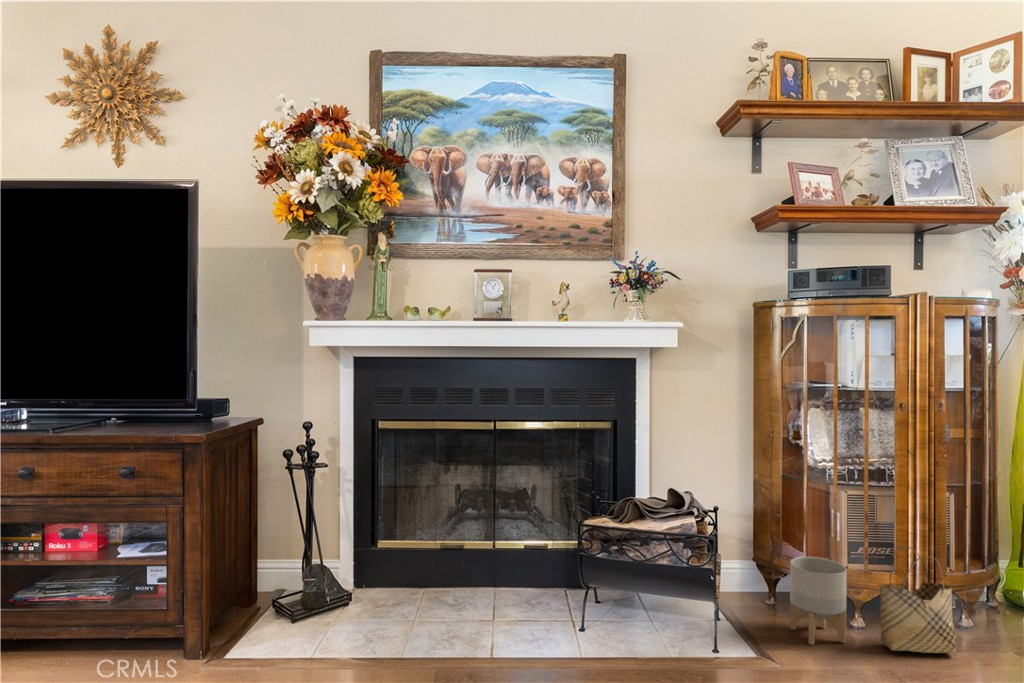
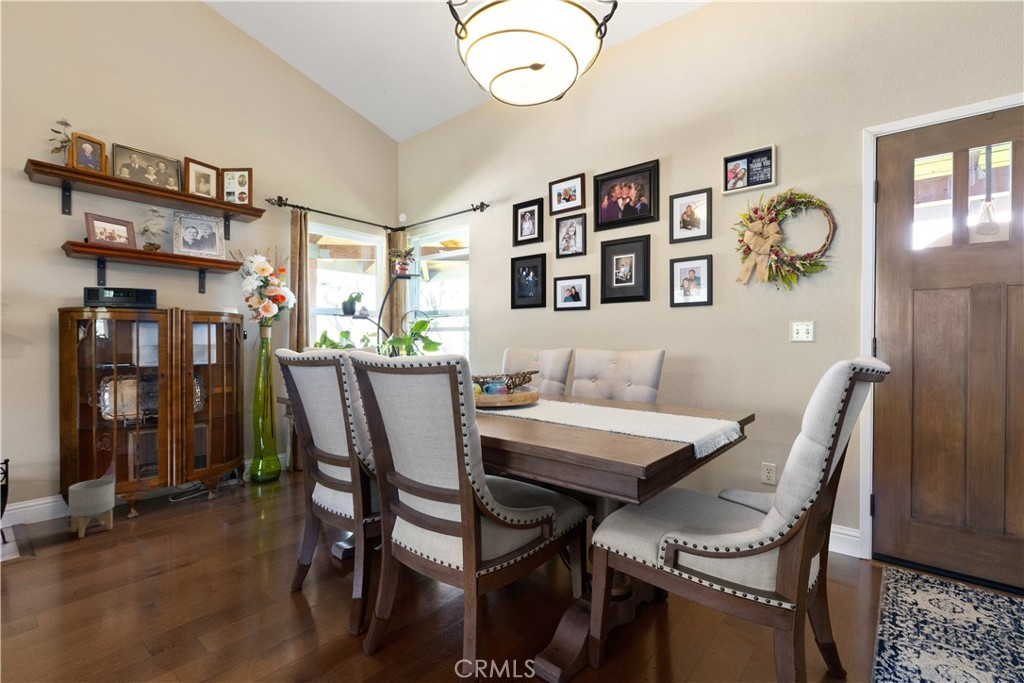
woven basket: present [879,546,956,653] -> none [136,460,188,524]

